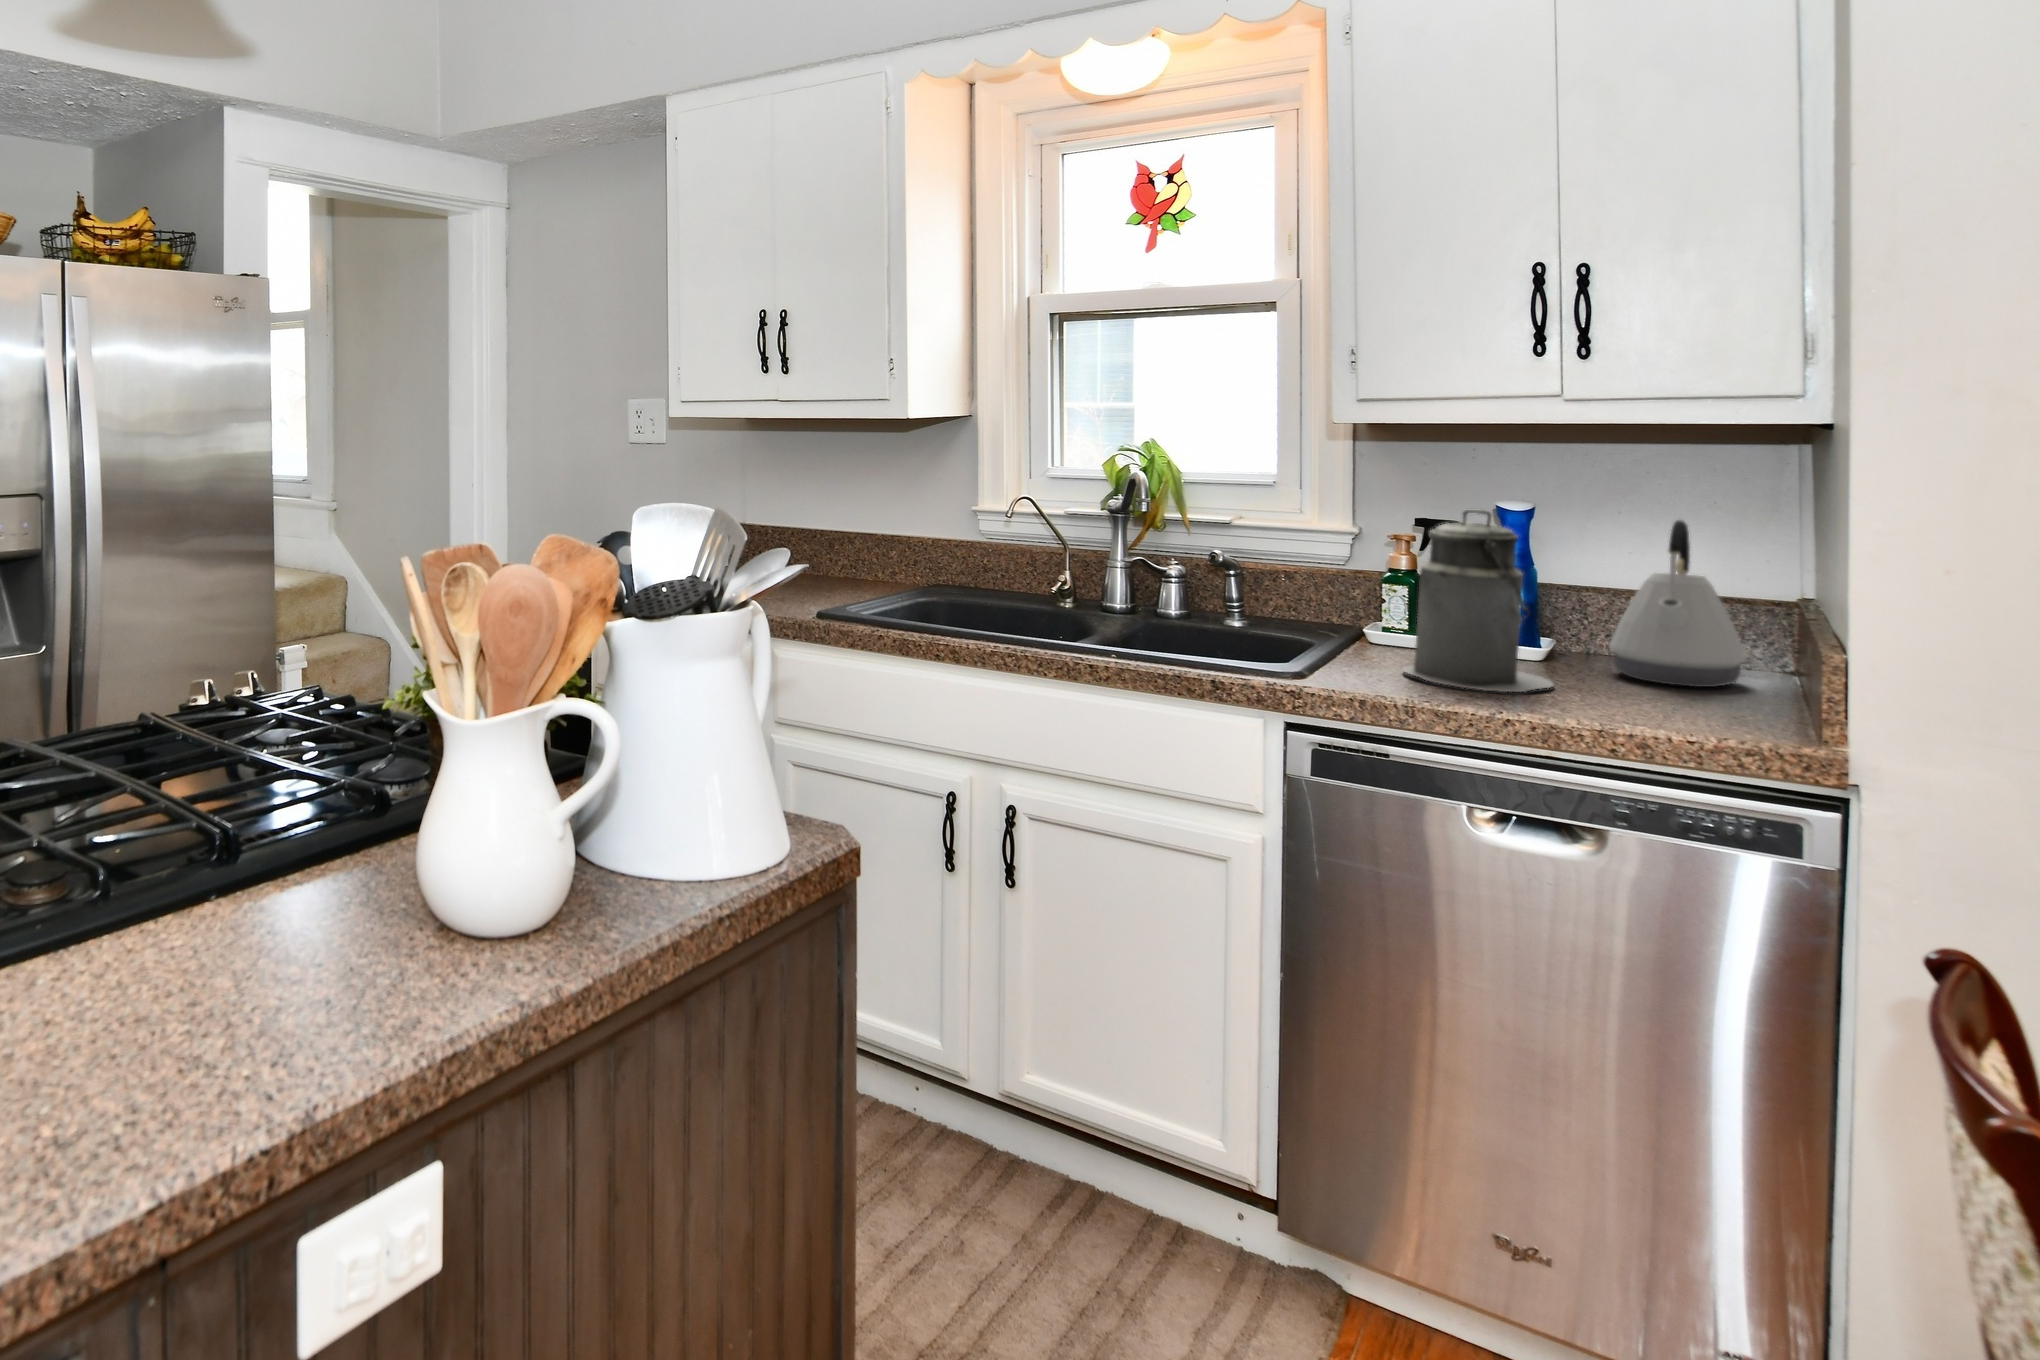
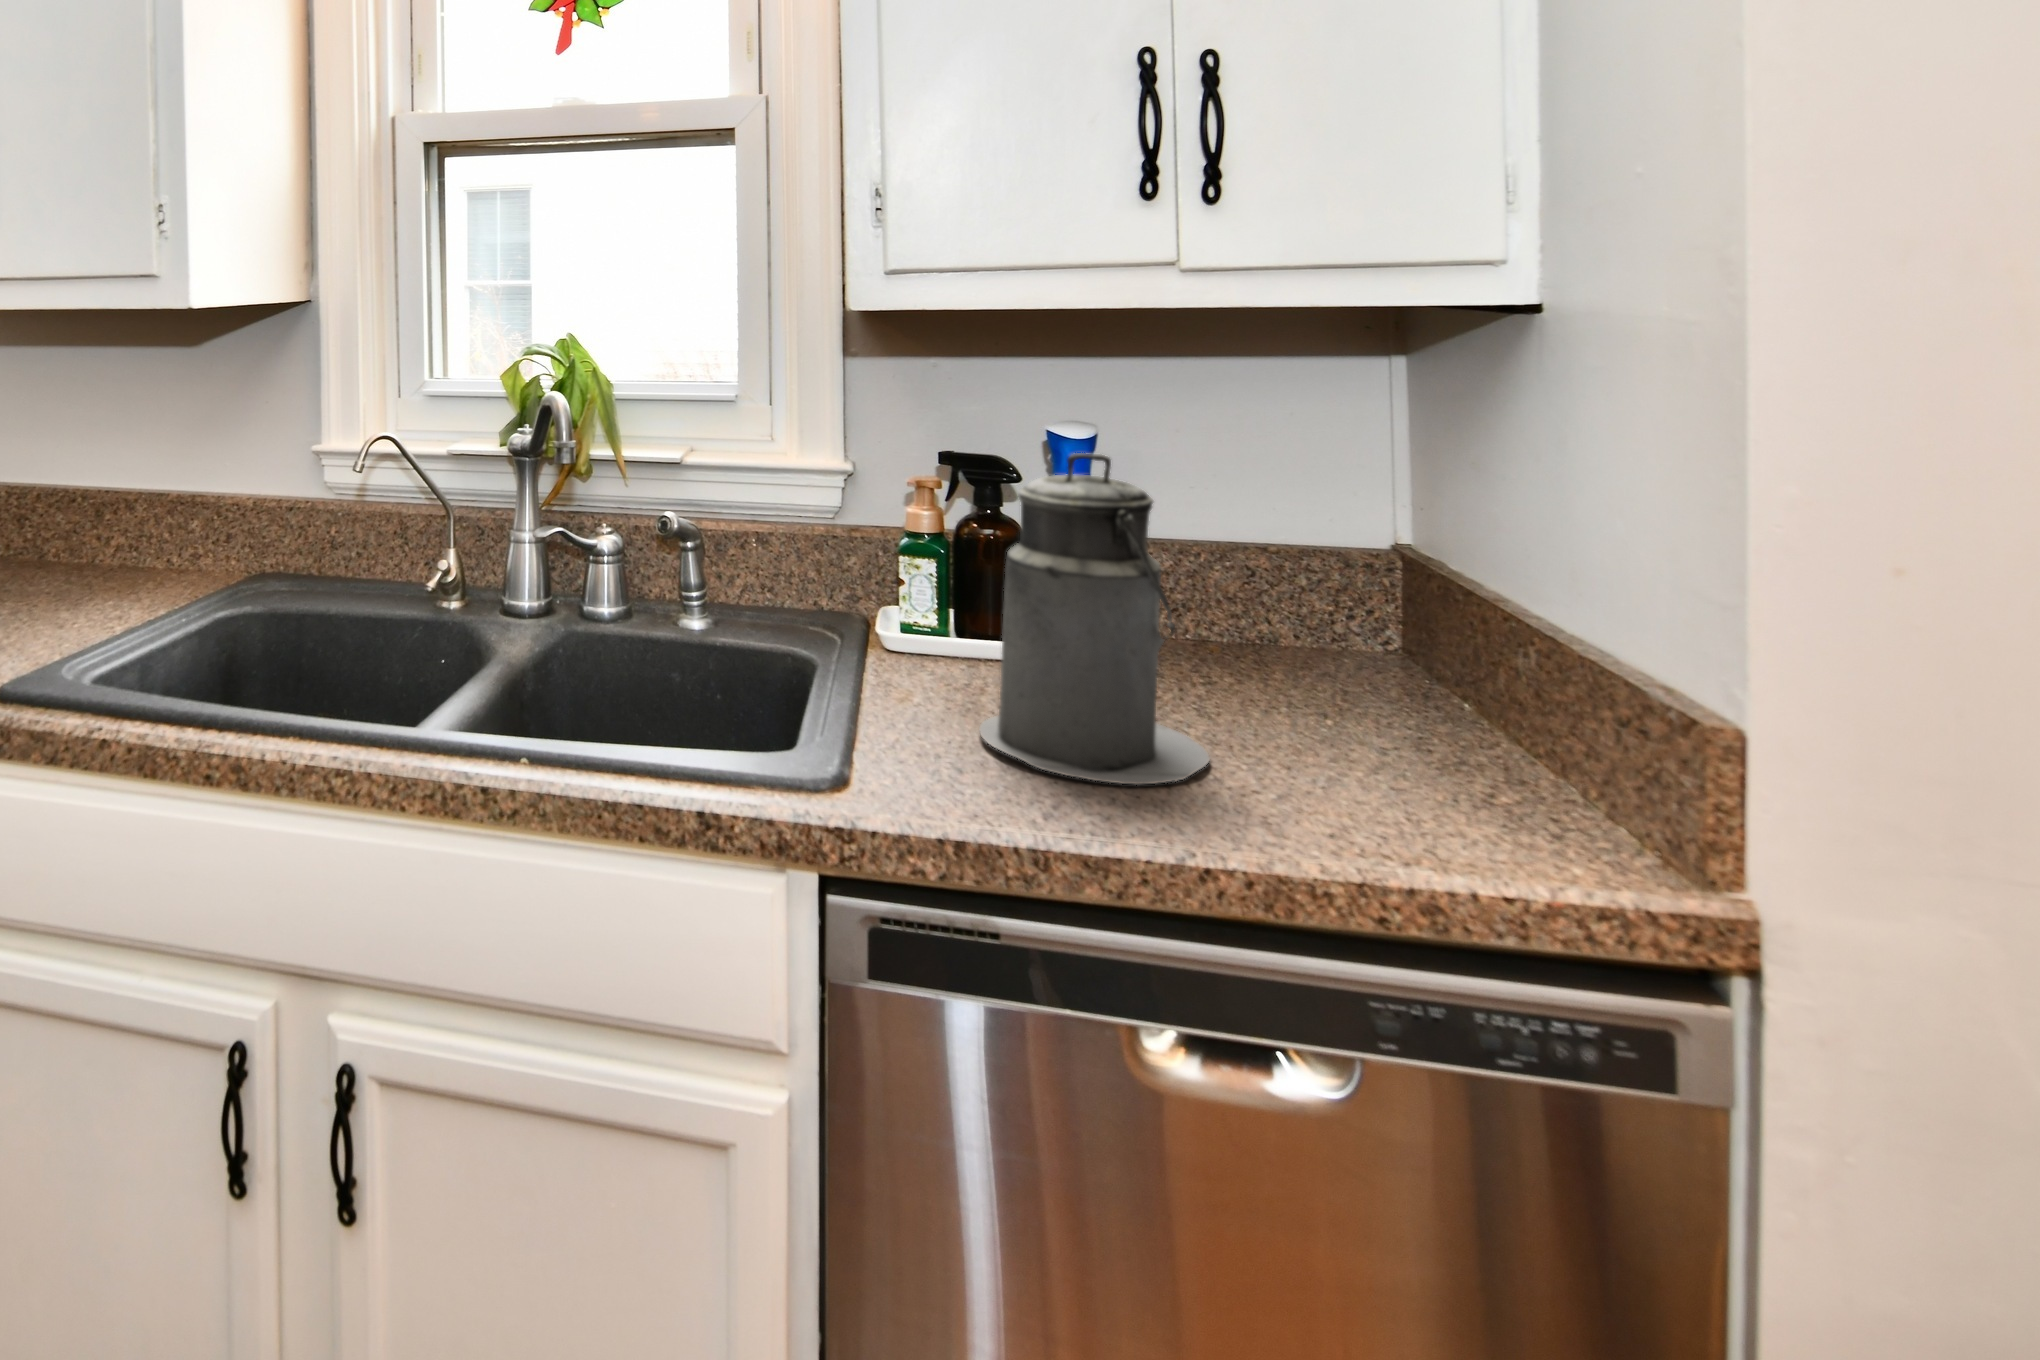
kettle: present [1609,520,1746,687] -> none [1230,456,1418,724]

